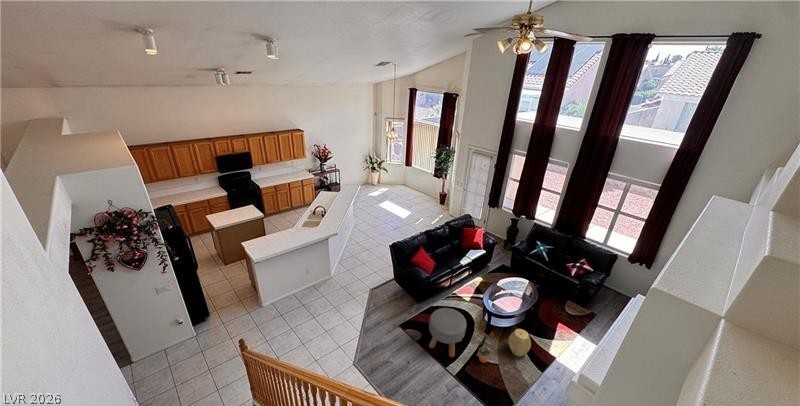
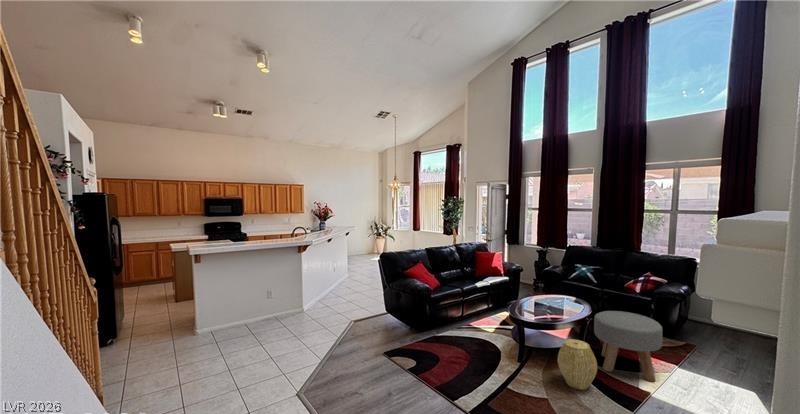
ottoman: present [429,308,466,357] -> present [594,311,663,381]
potted plant: present [479,332,493,363] -> none [505,333,530,396]

